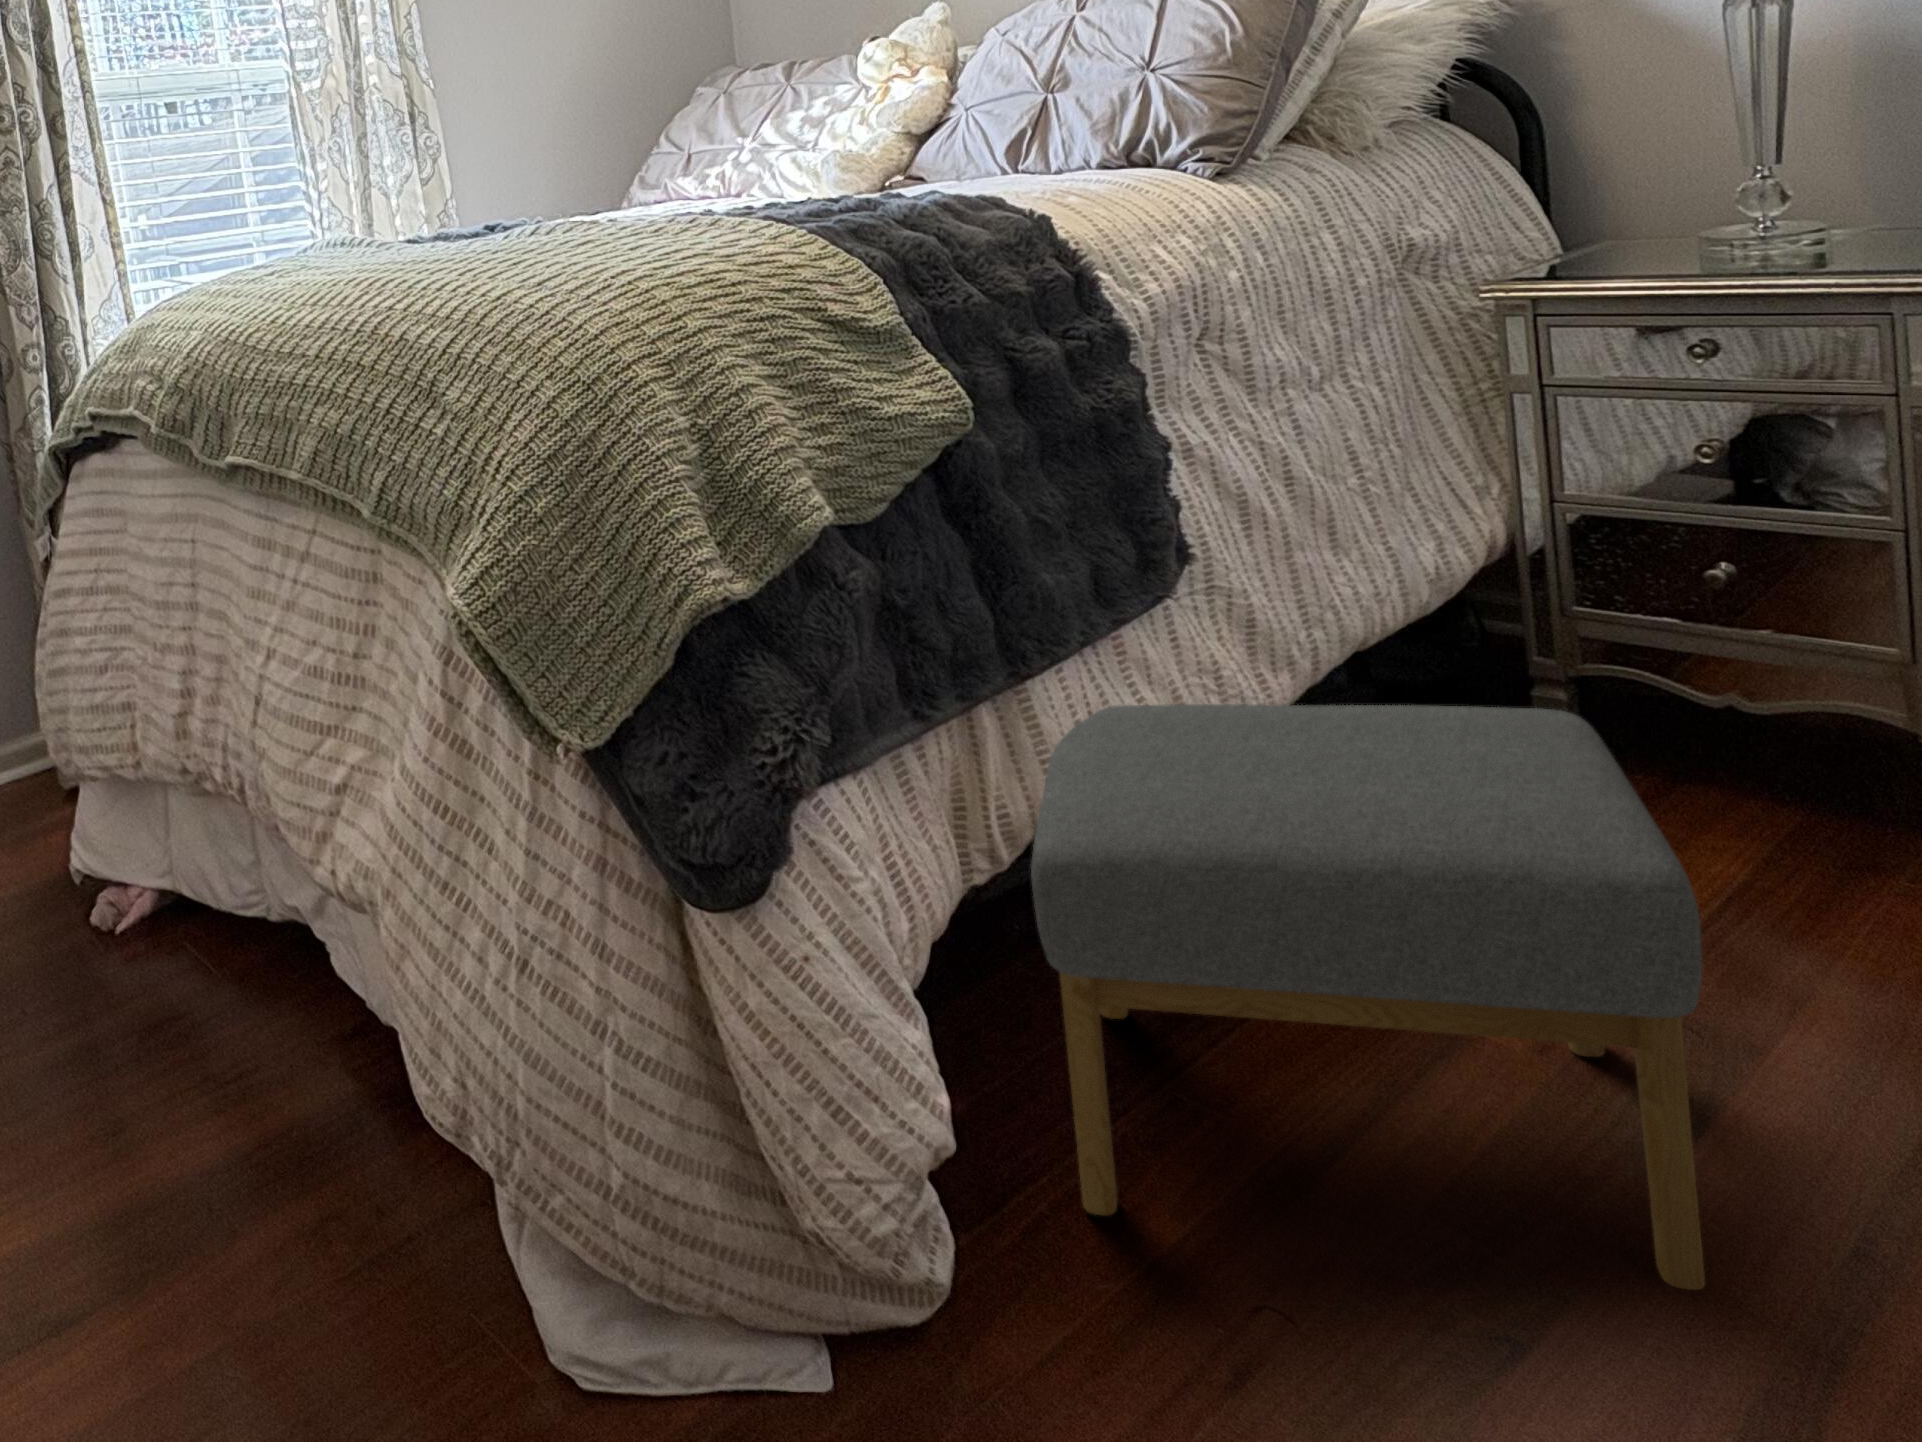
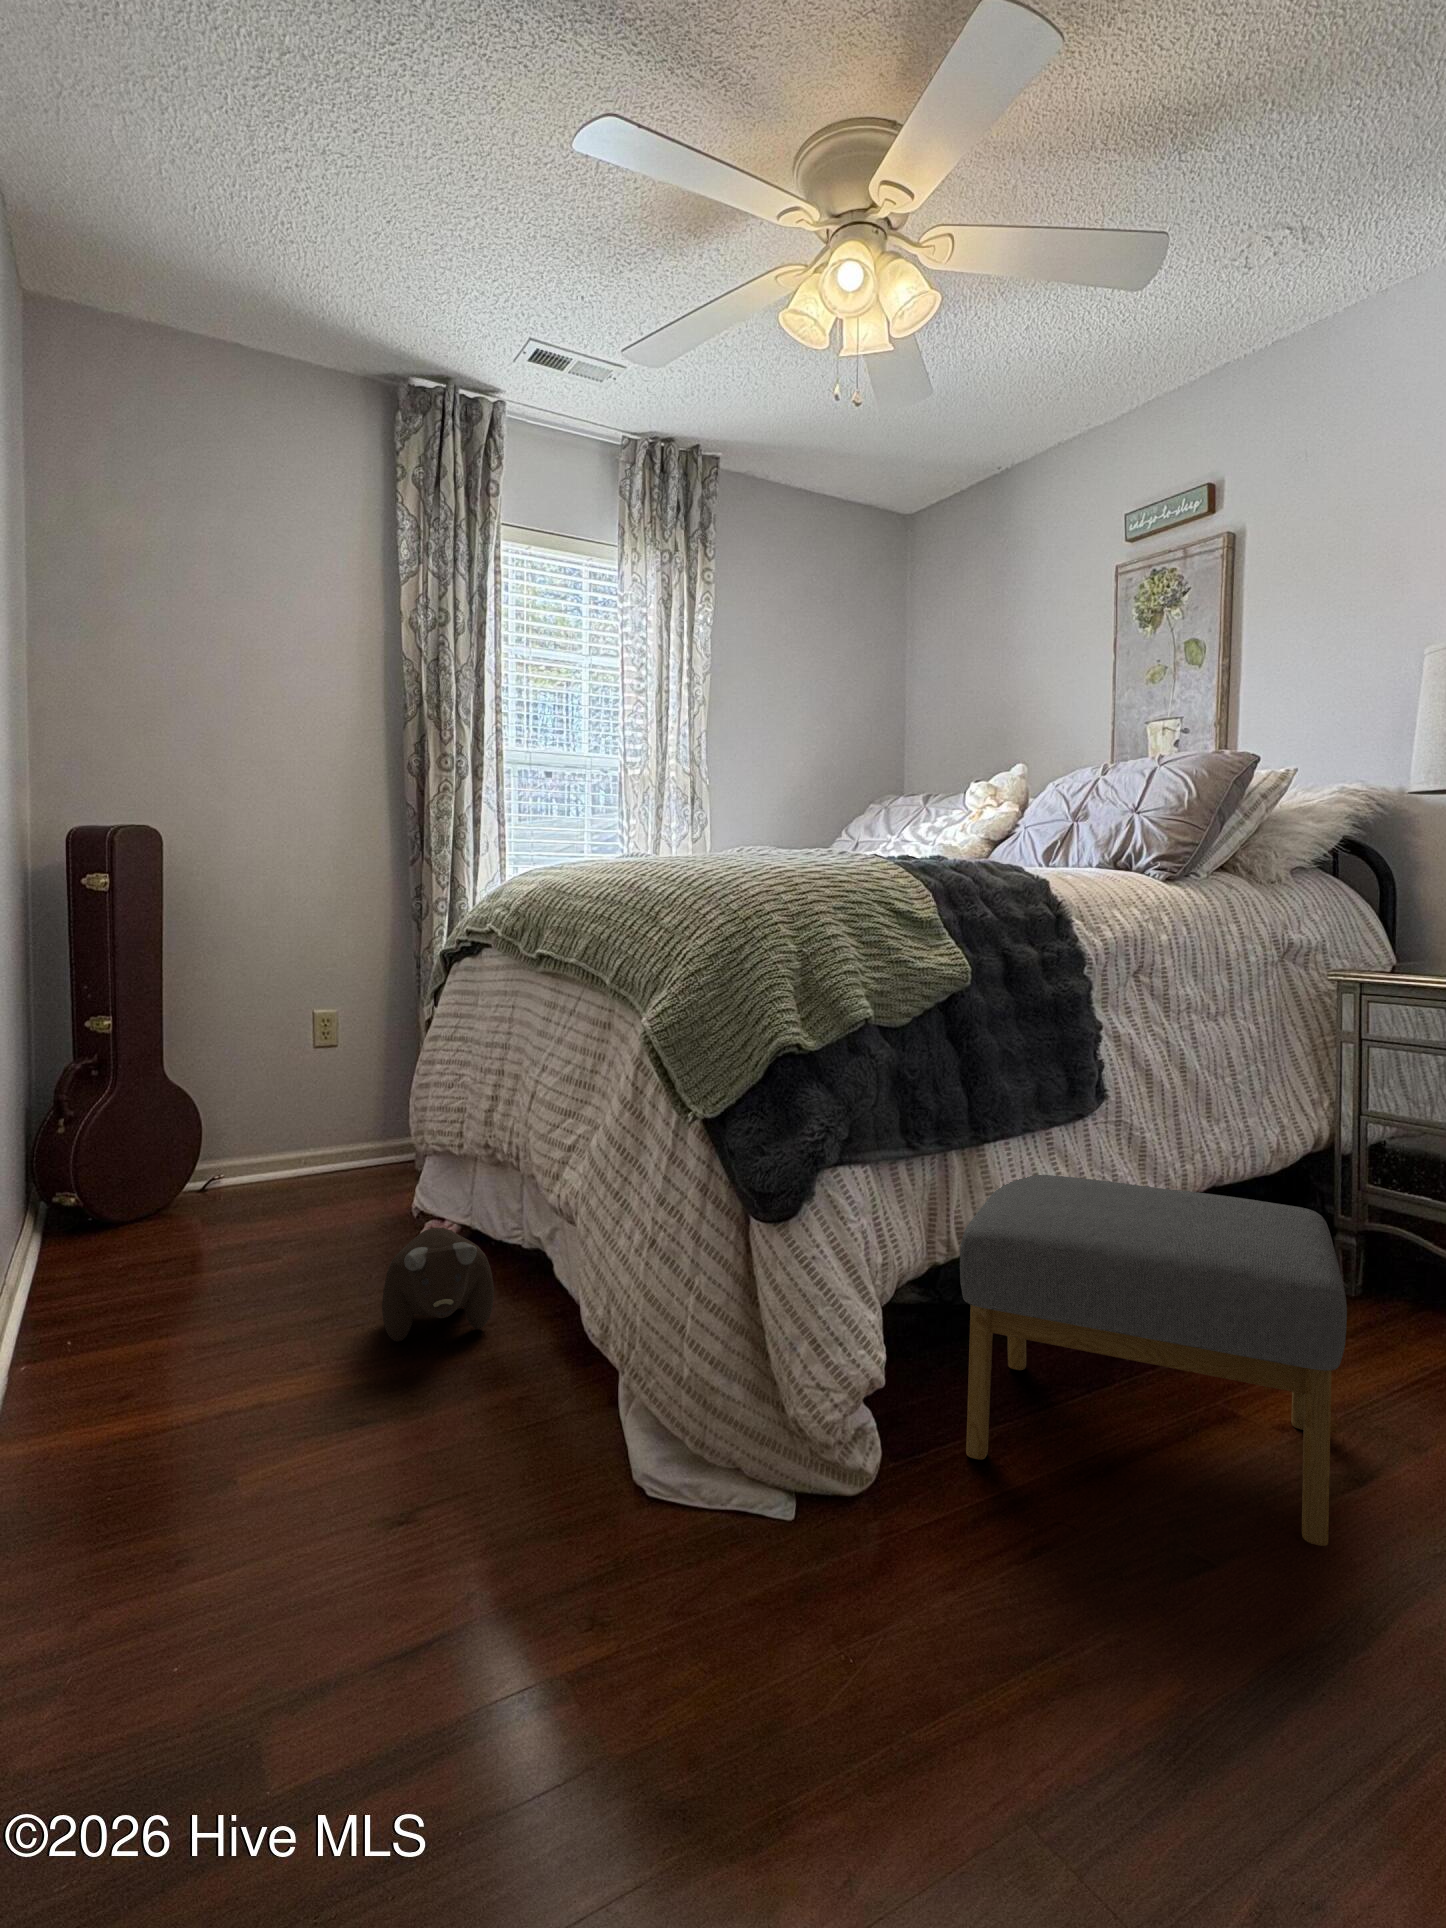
plush toy: none [52,935,241,1145] -> present [382,1228,494,1342]

